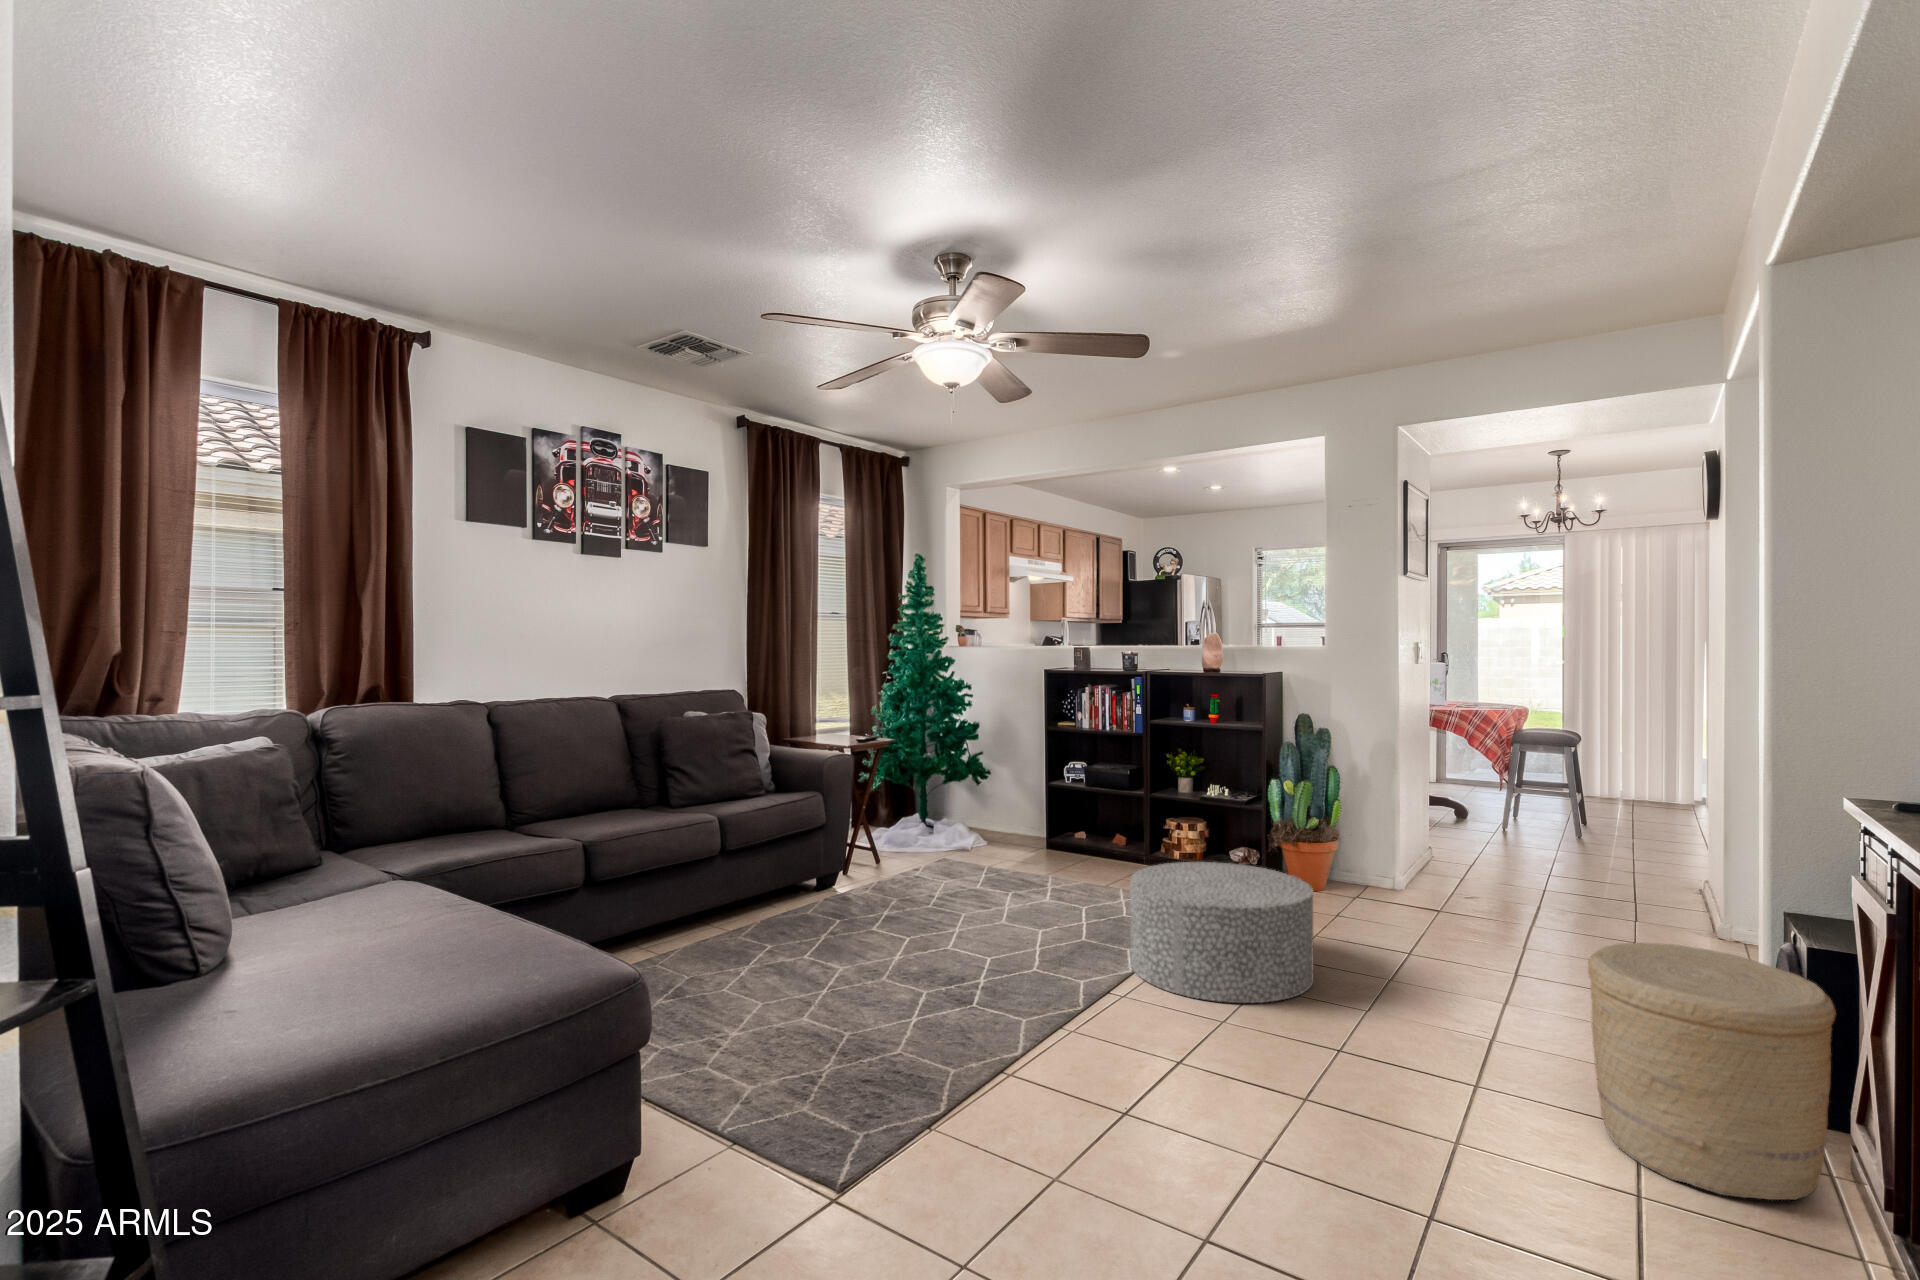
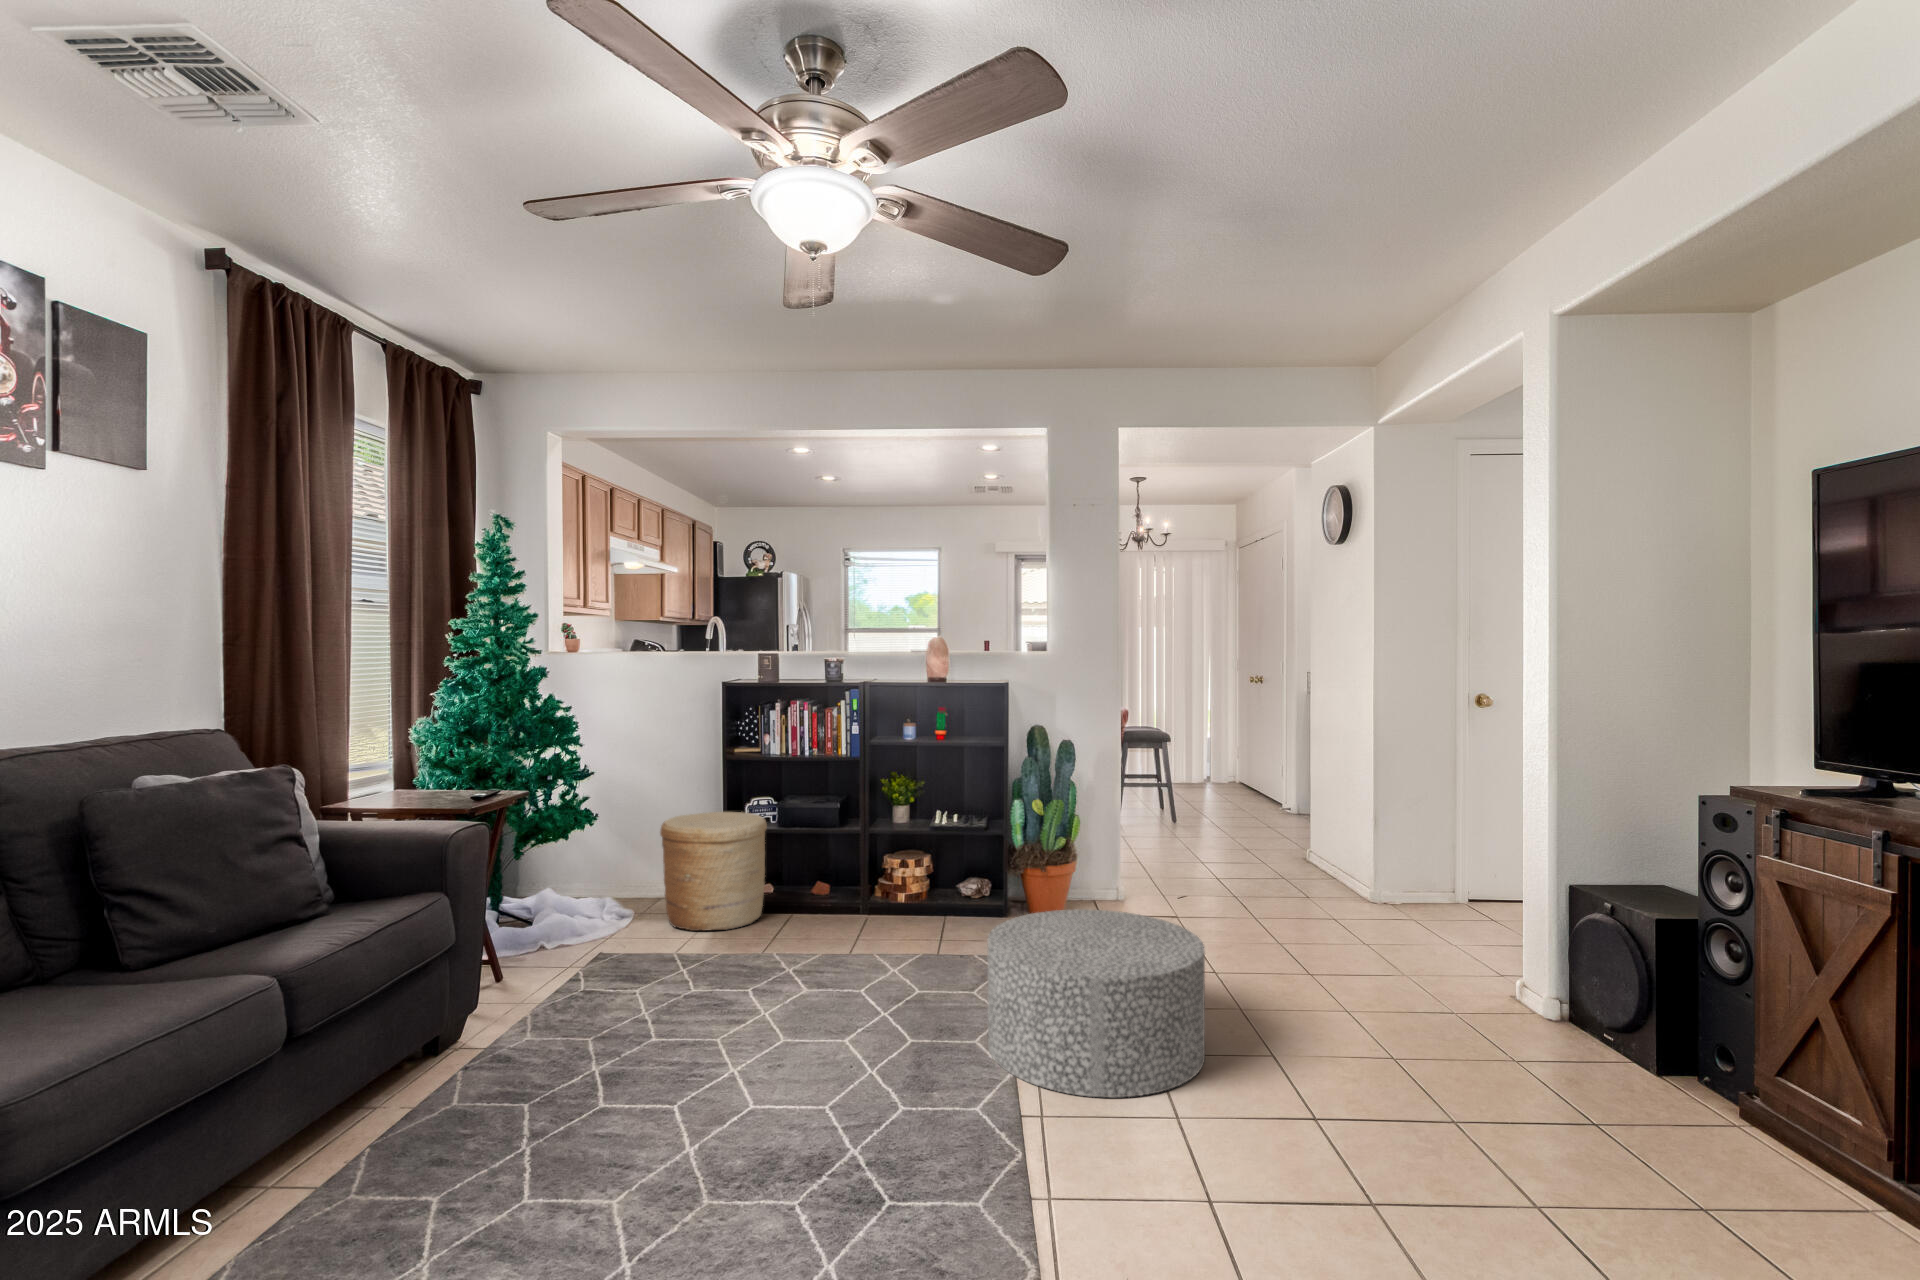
woven basket: present [1588,943,1836,1200] -> present [660,812,767,931]

